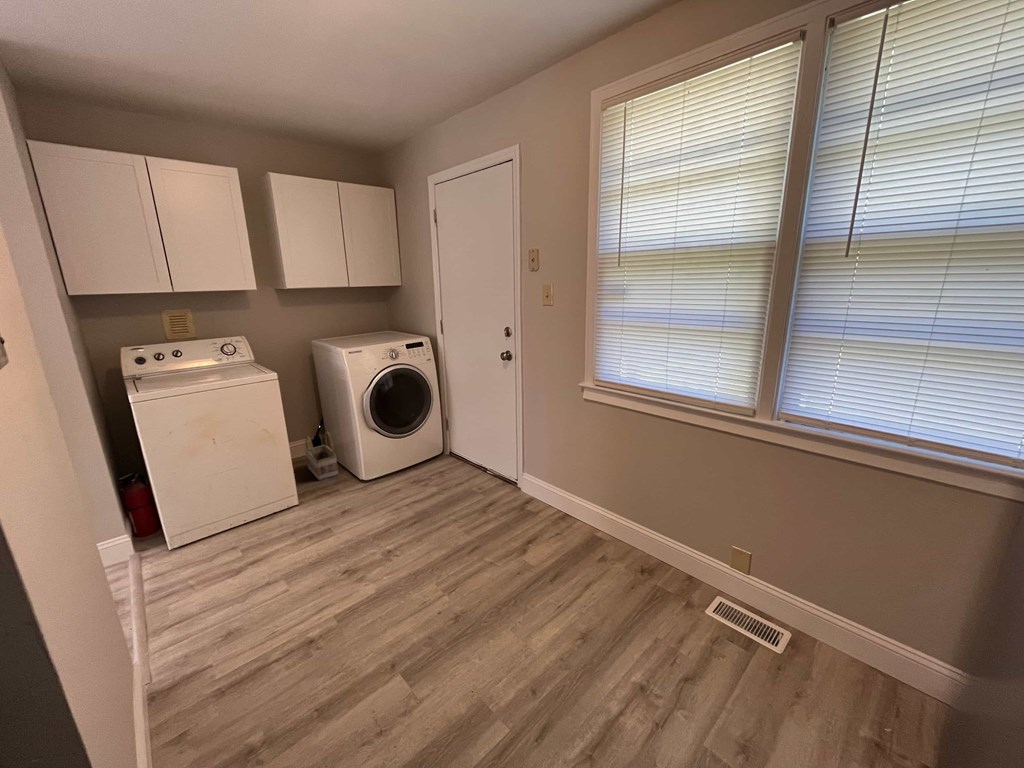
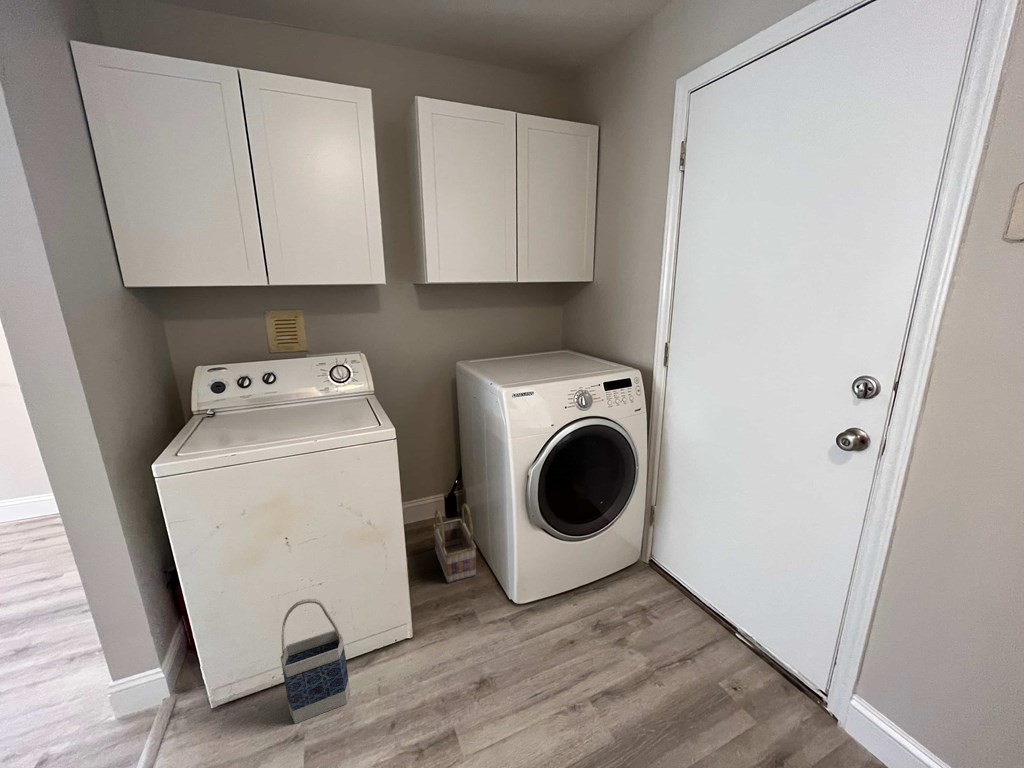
bag: none [218,470,263,544] -> present [281,599,350,723]

